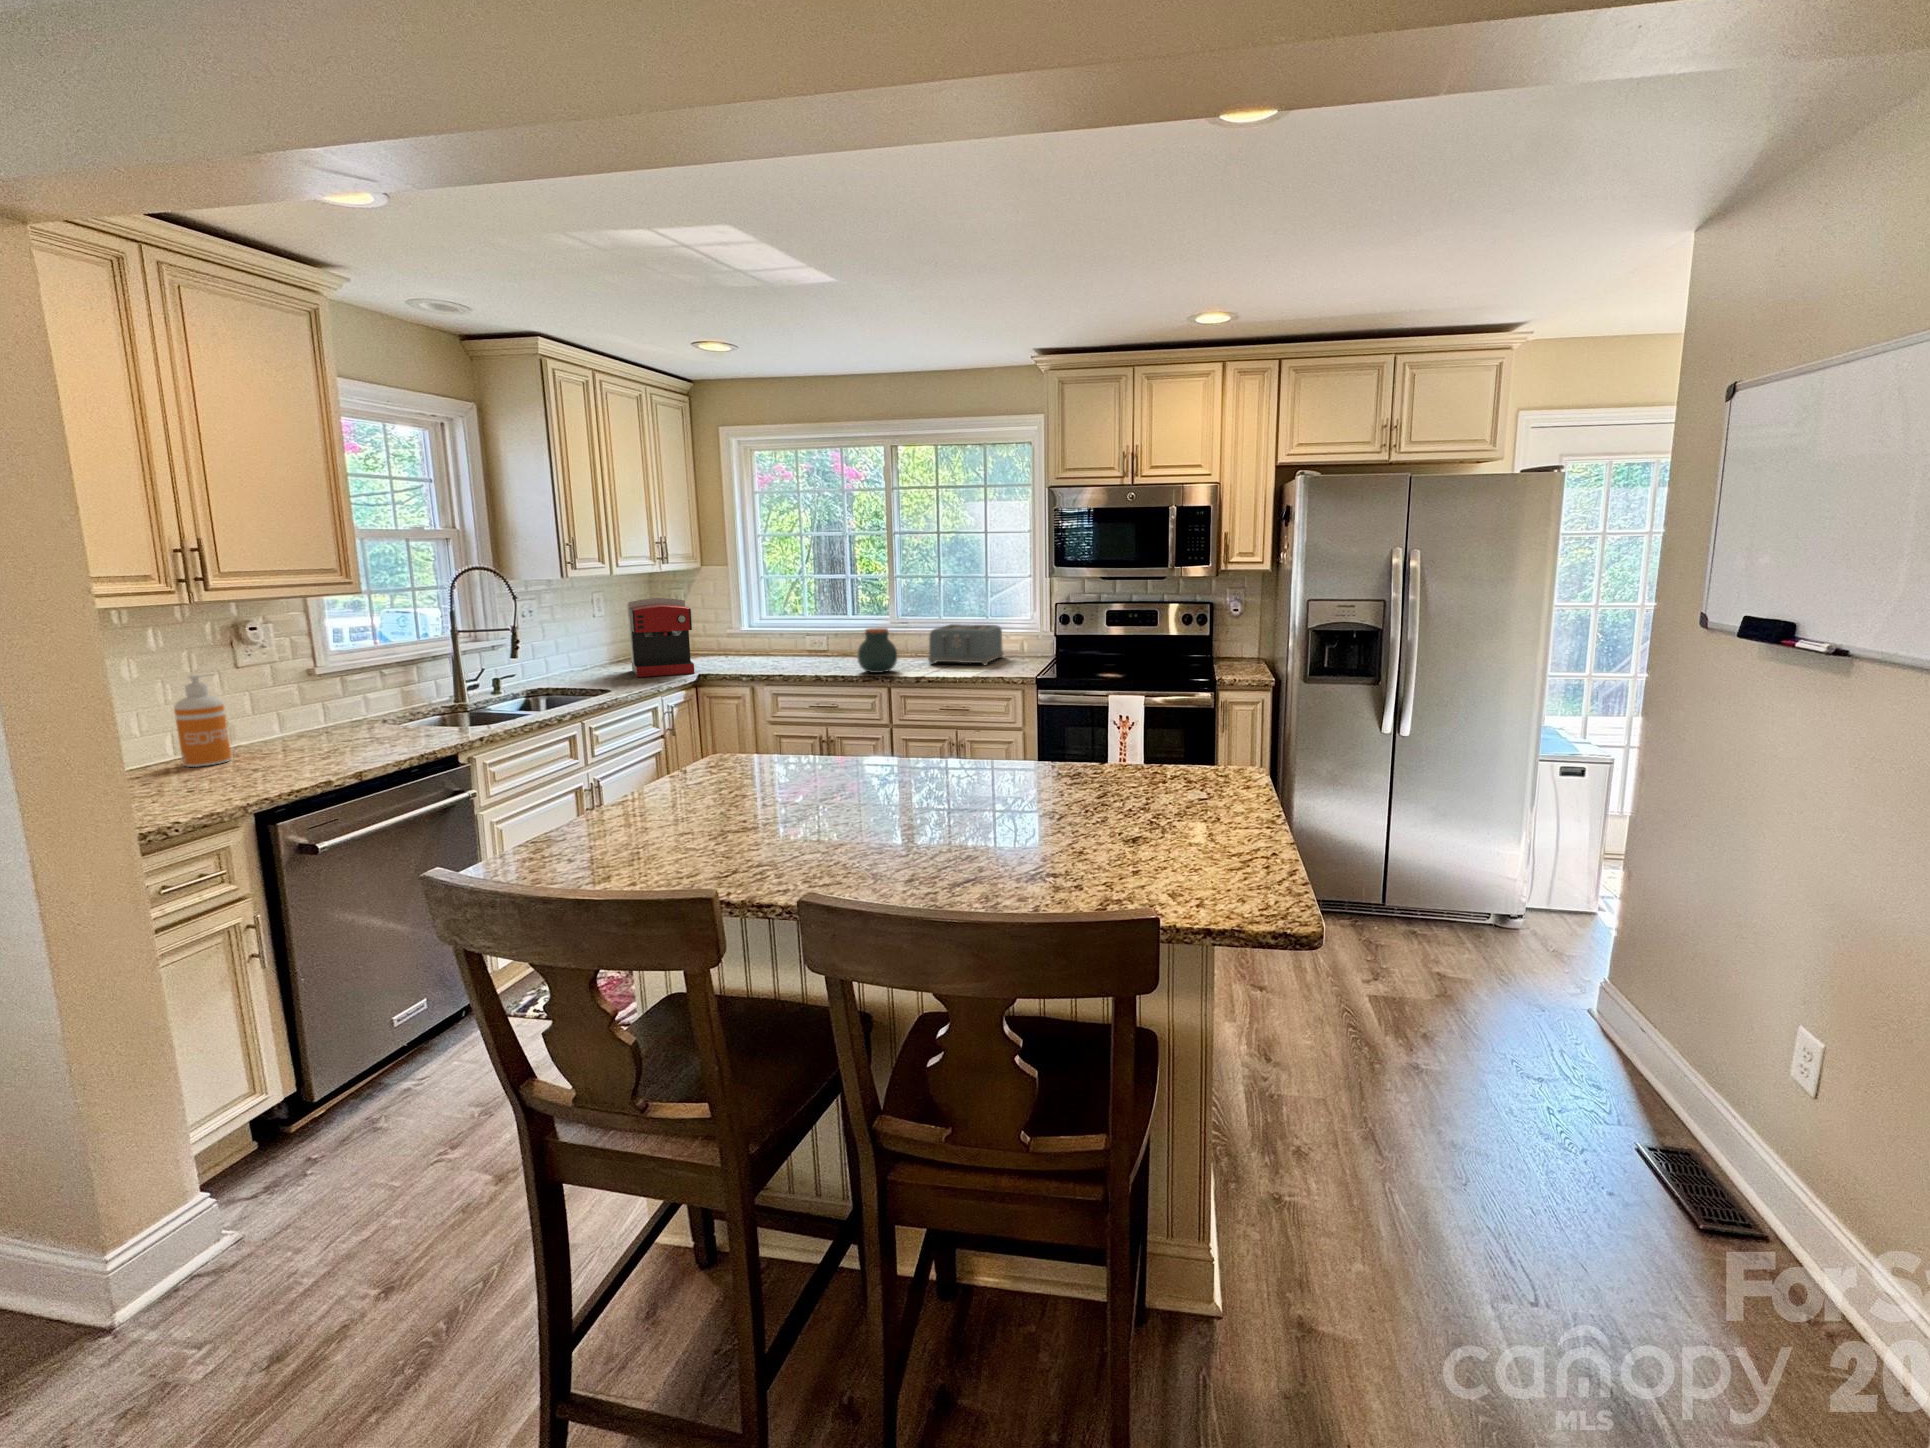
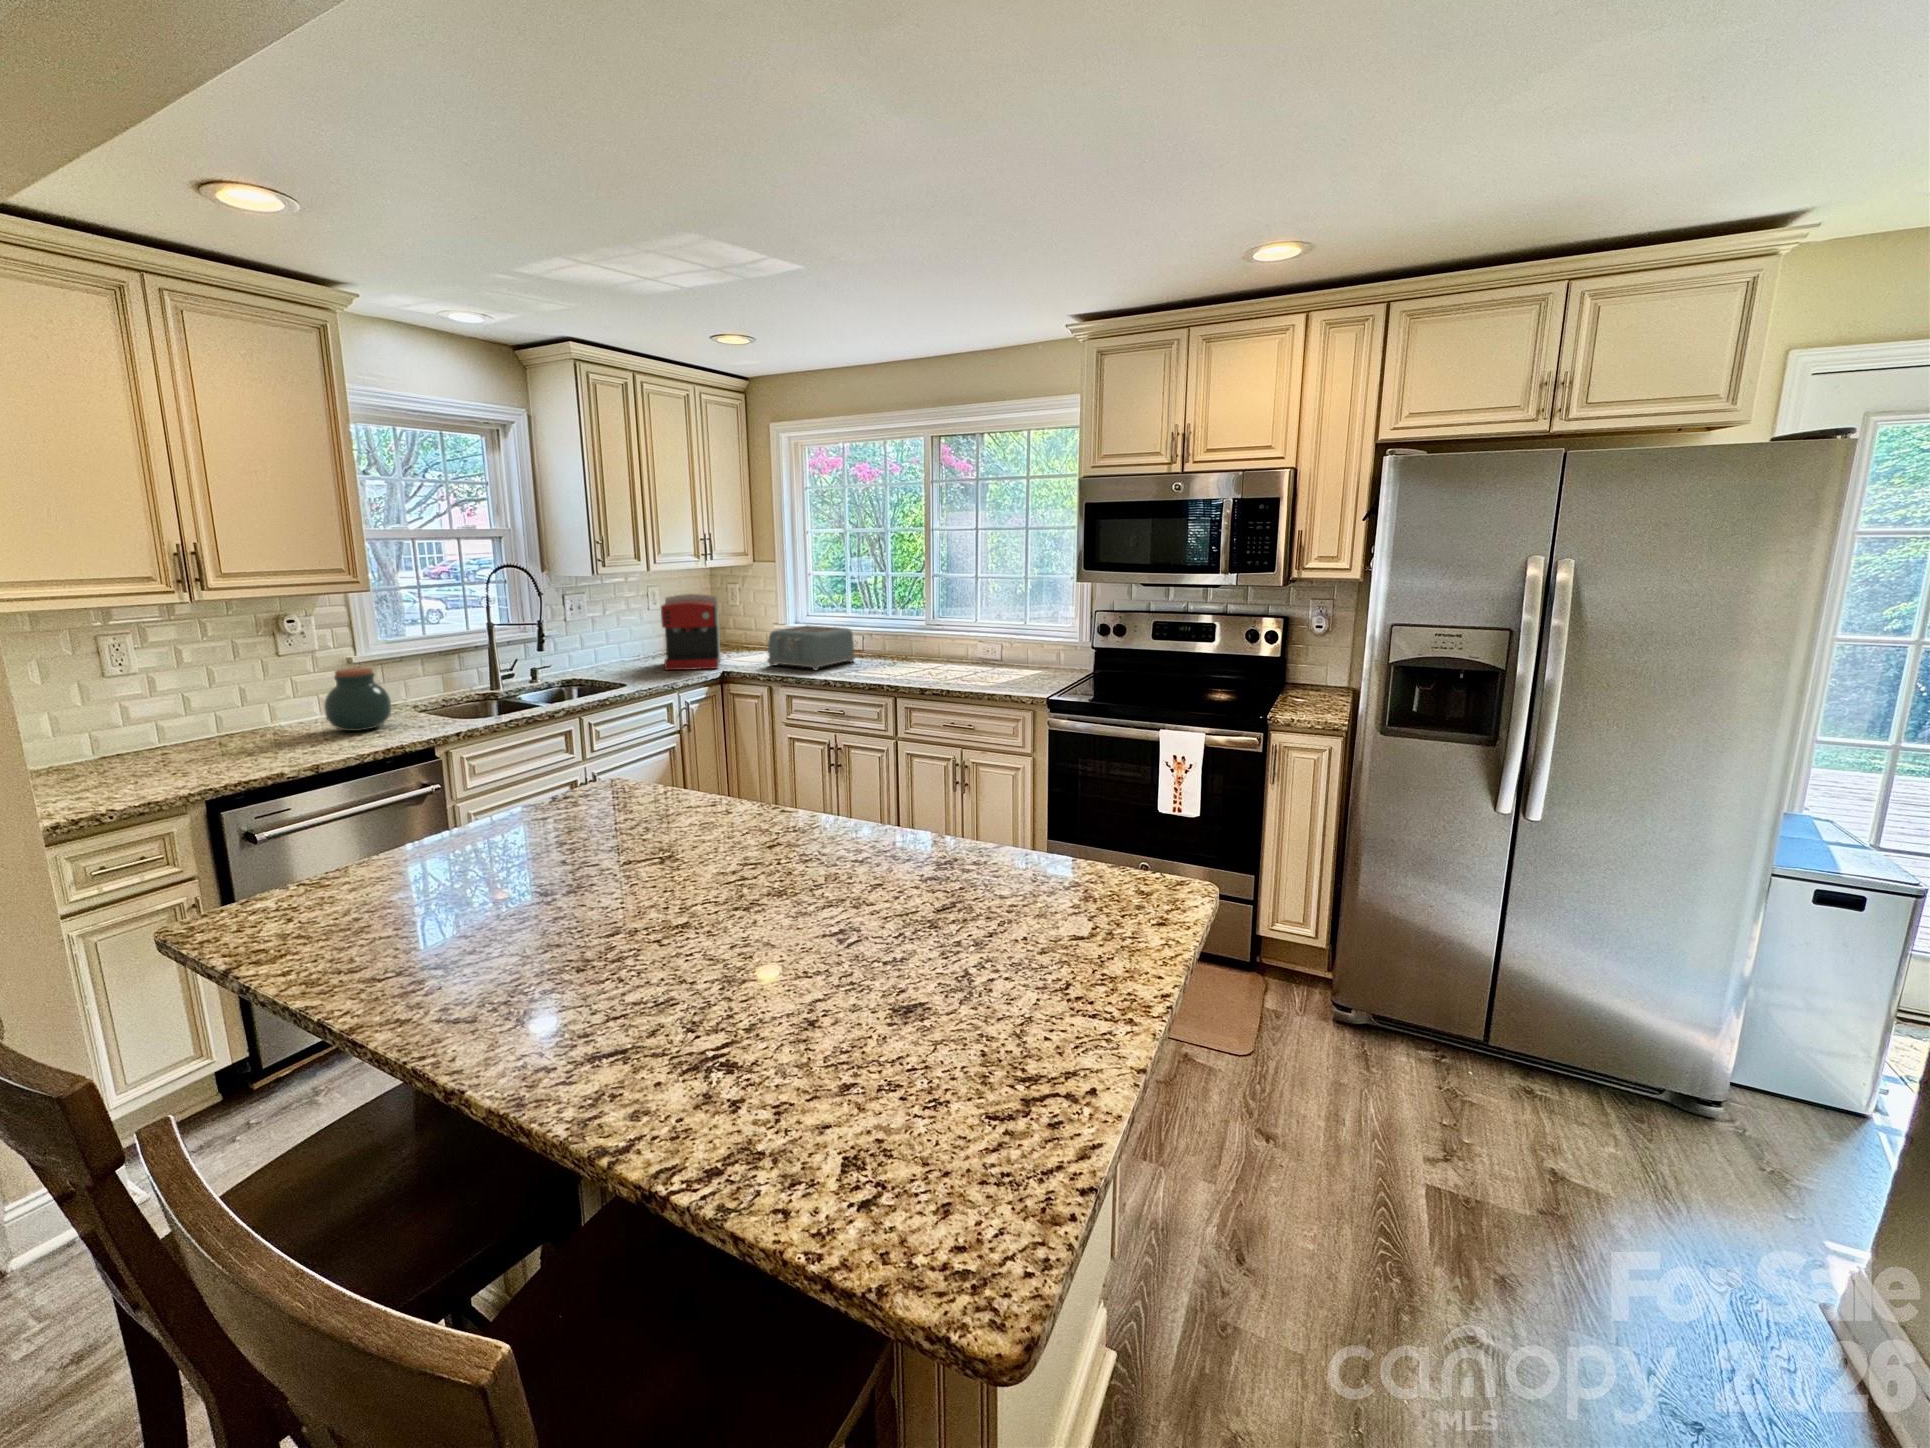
toaster: present [928,624,1004,665] -> present [767,625,855,670]
jar: present [857,628,897,673] -> present [324,668,391,731]
soap dispenser: present [174,674,232,767] -> none [207,662,256,745]

